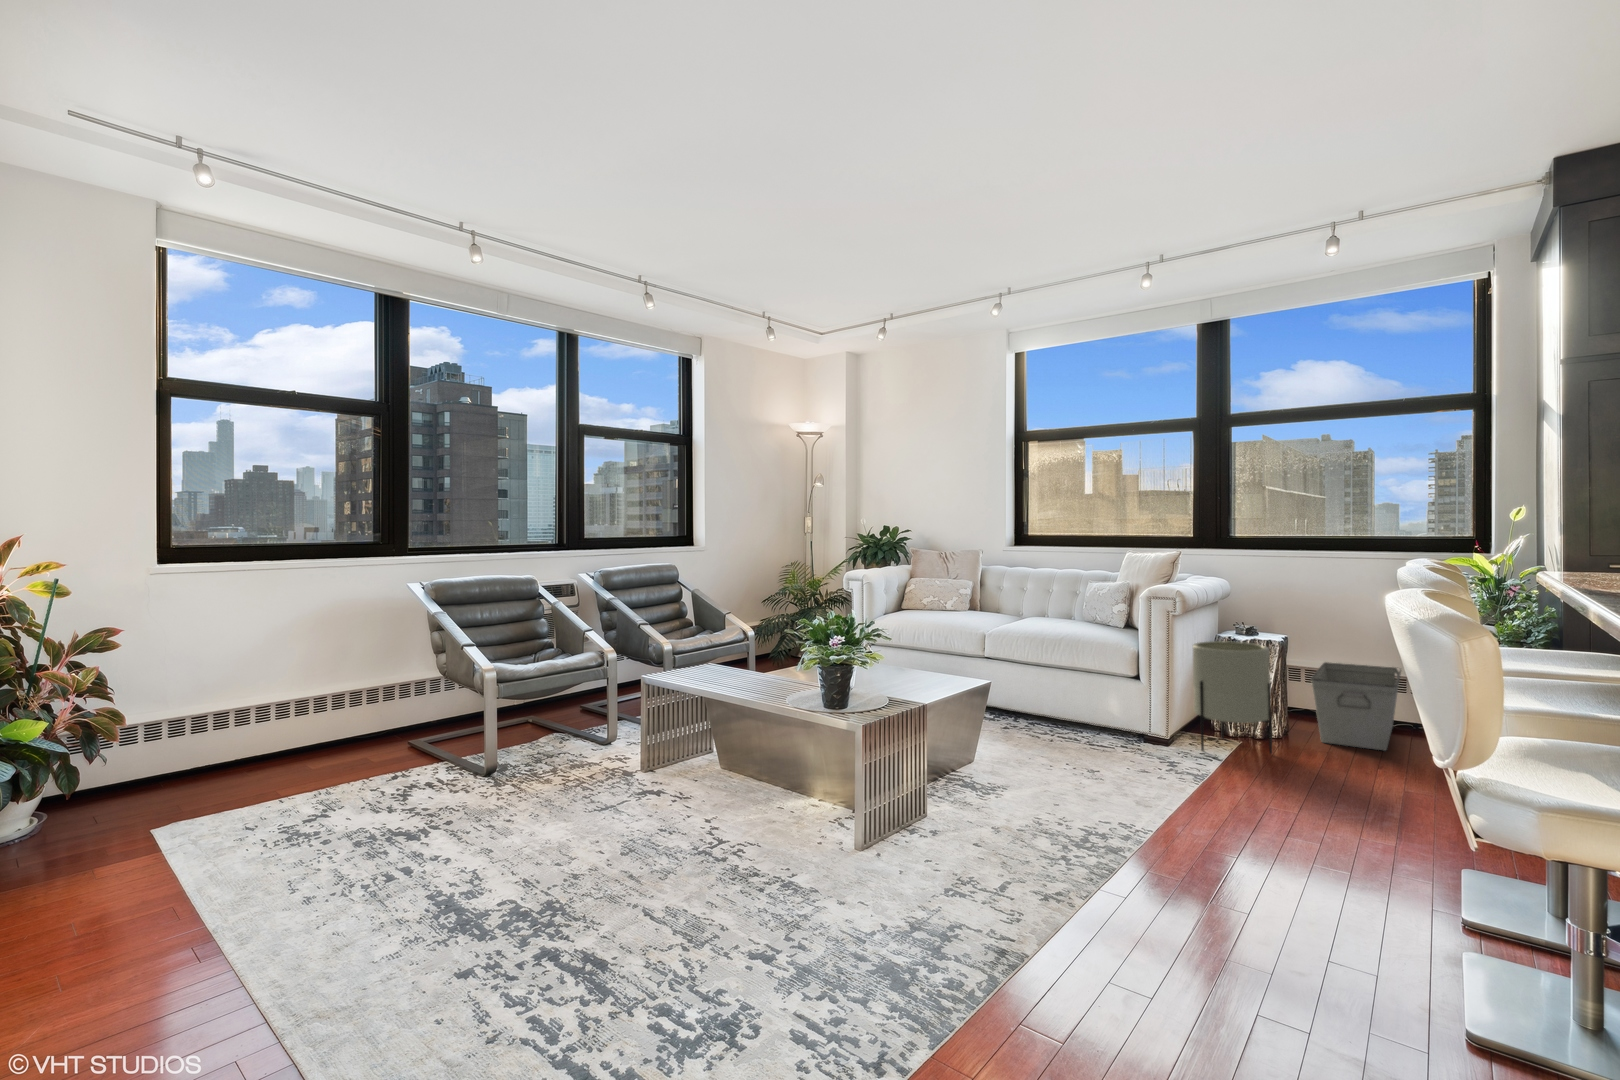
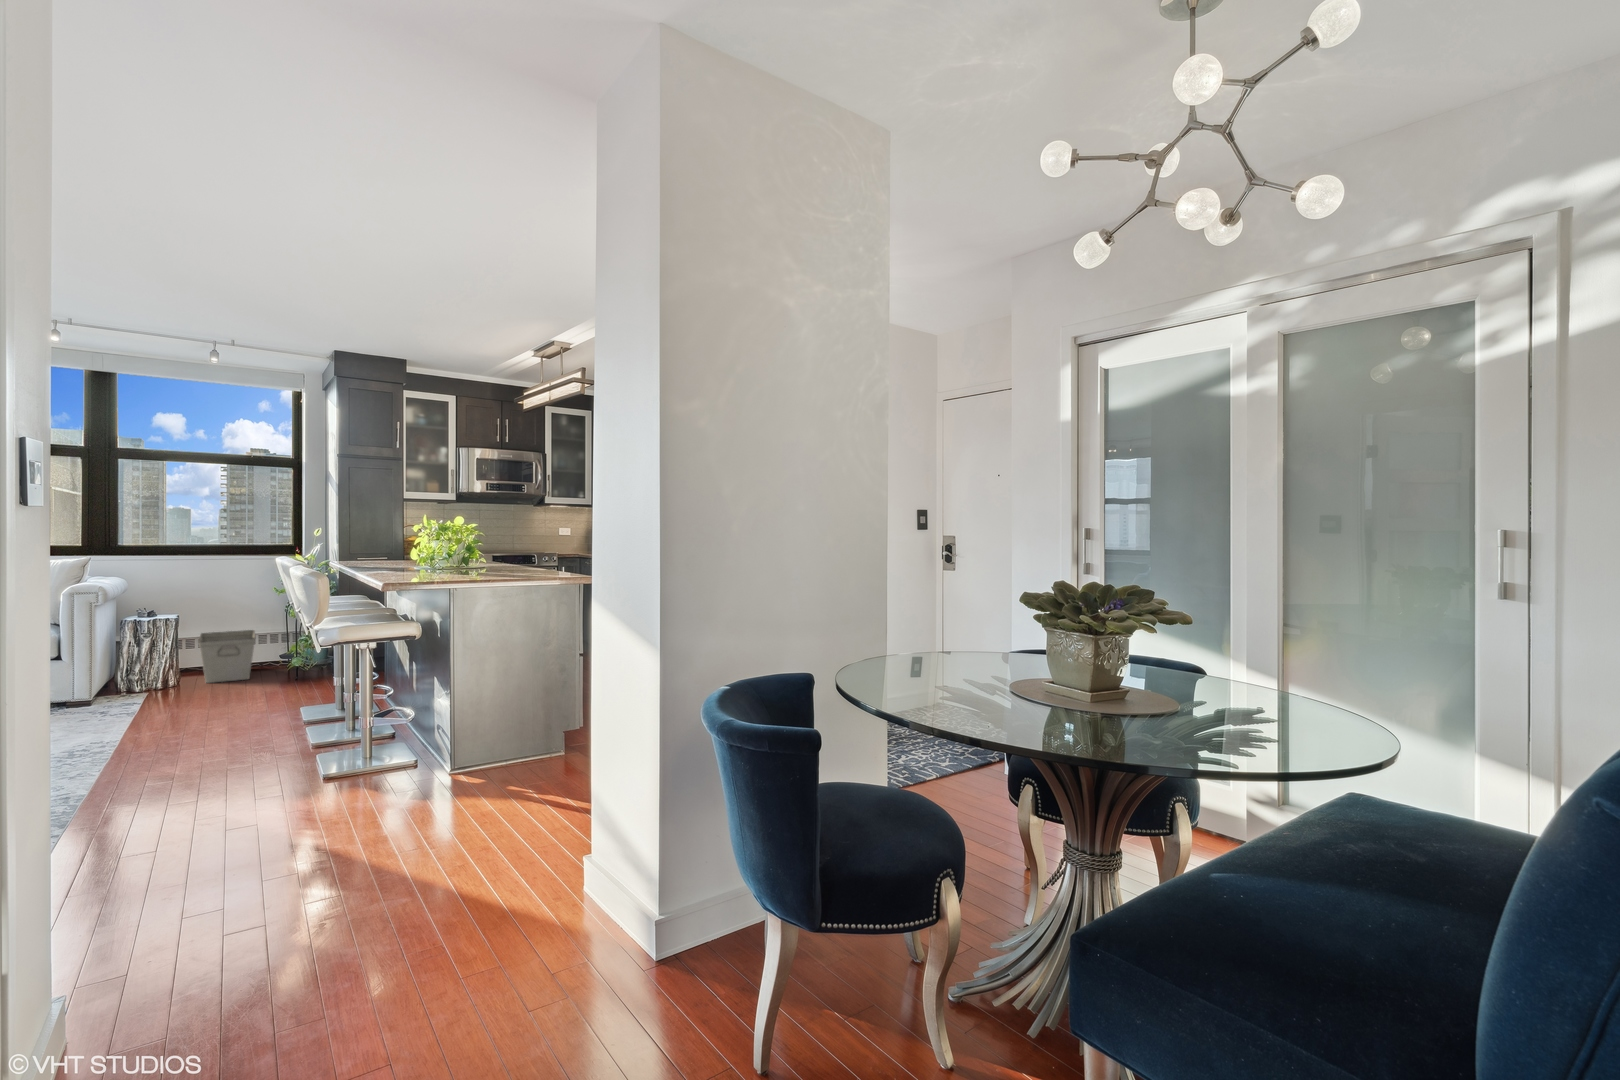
planter: present [1193,641,1272,753] -> none [109,621,175,702]

